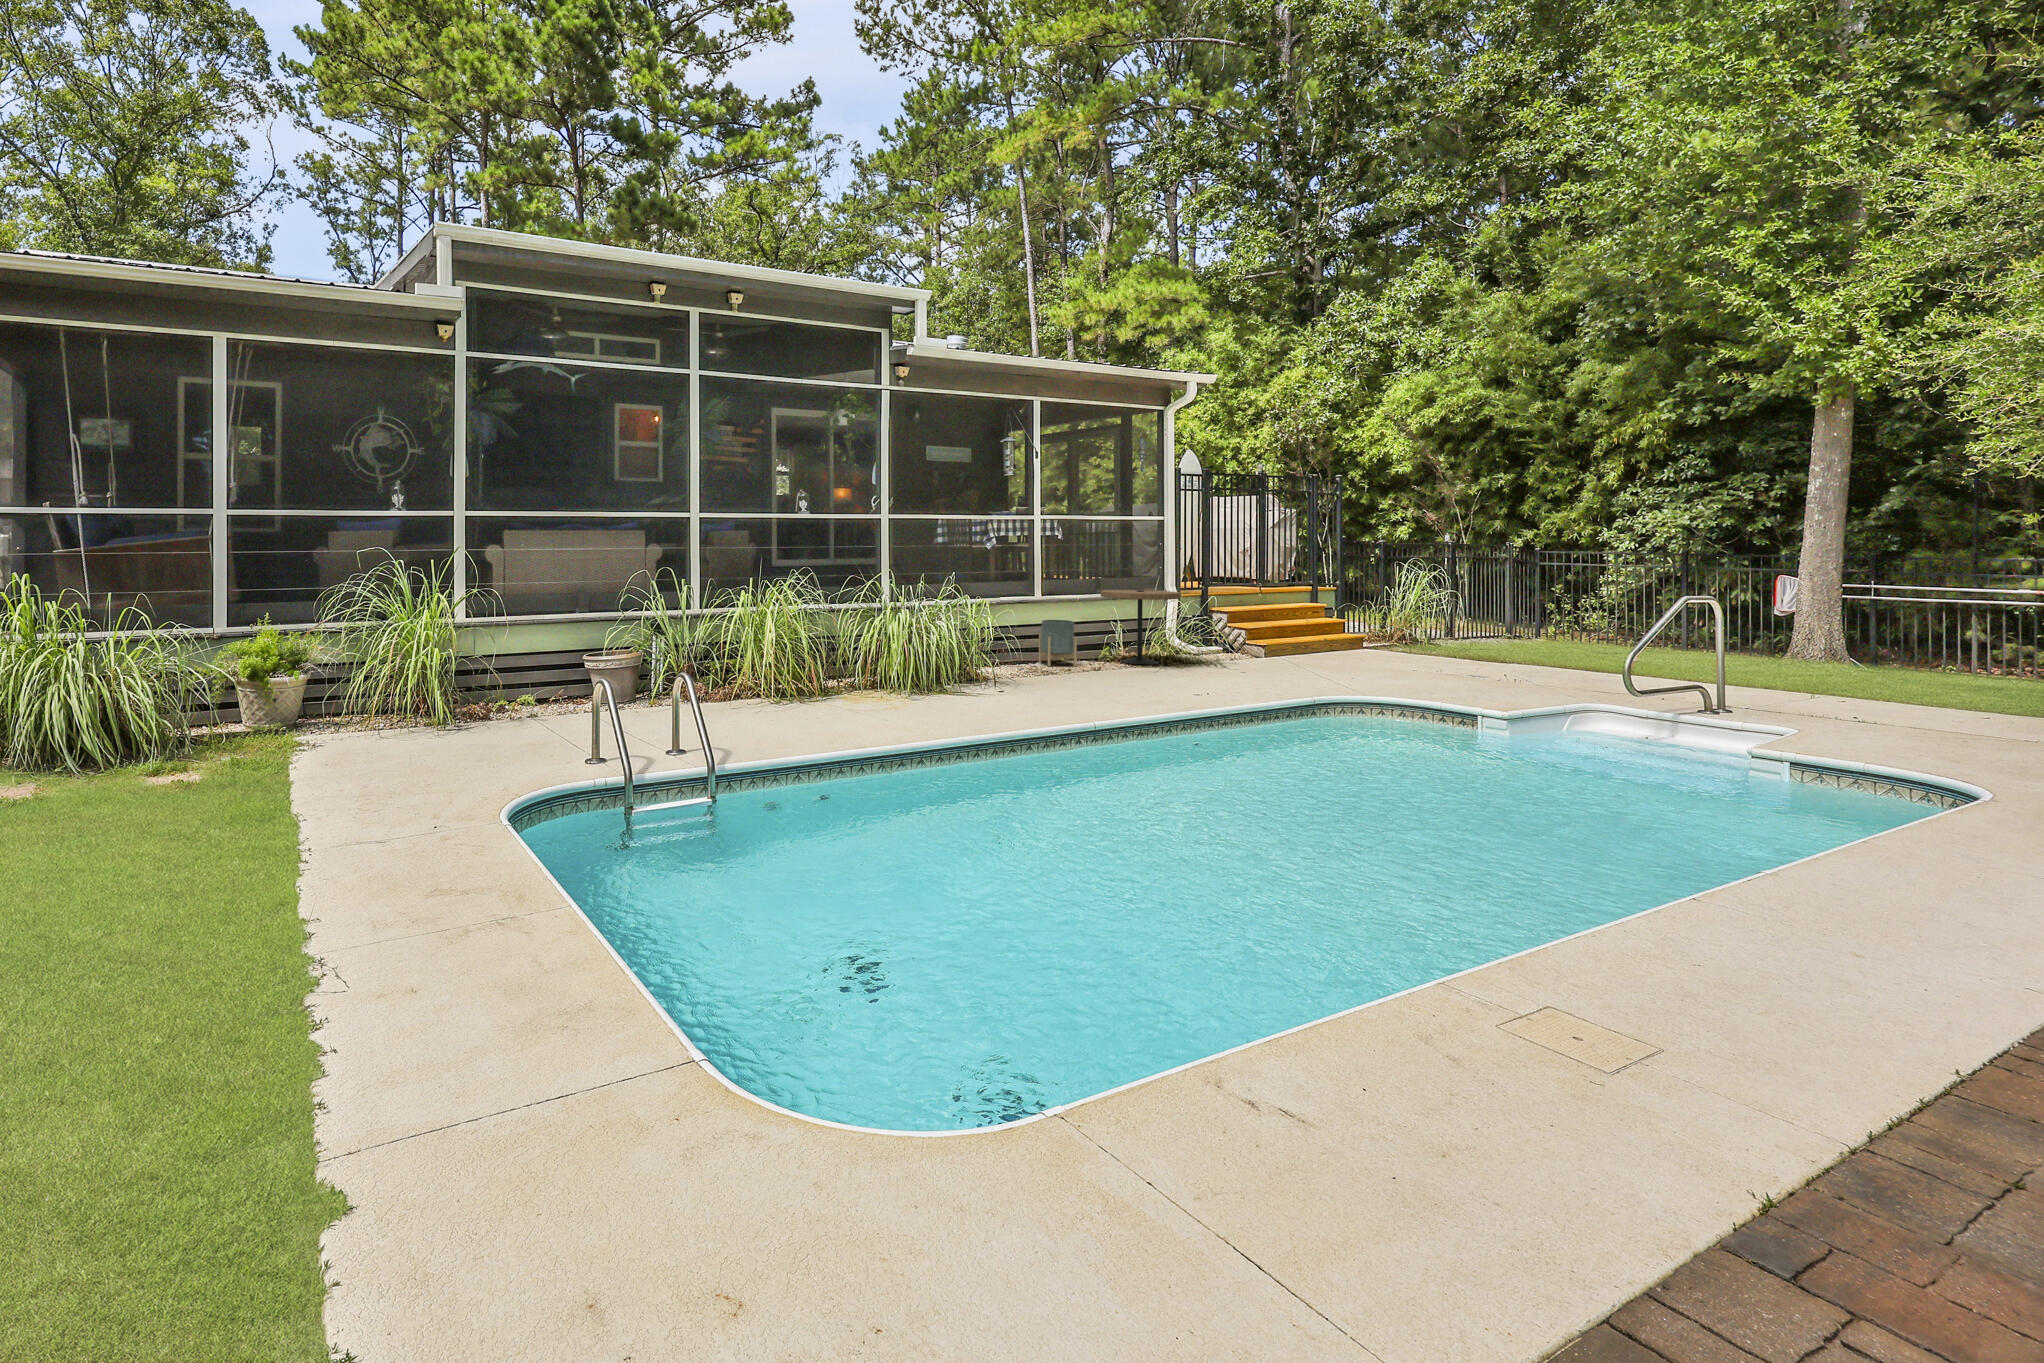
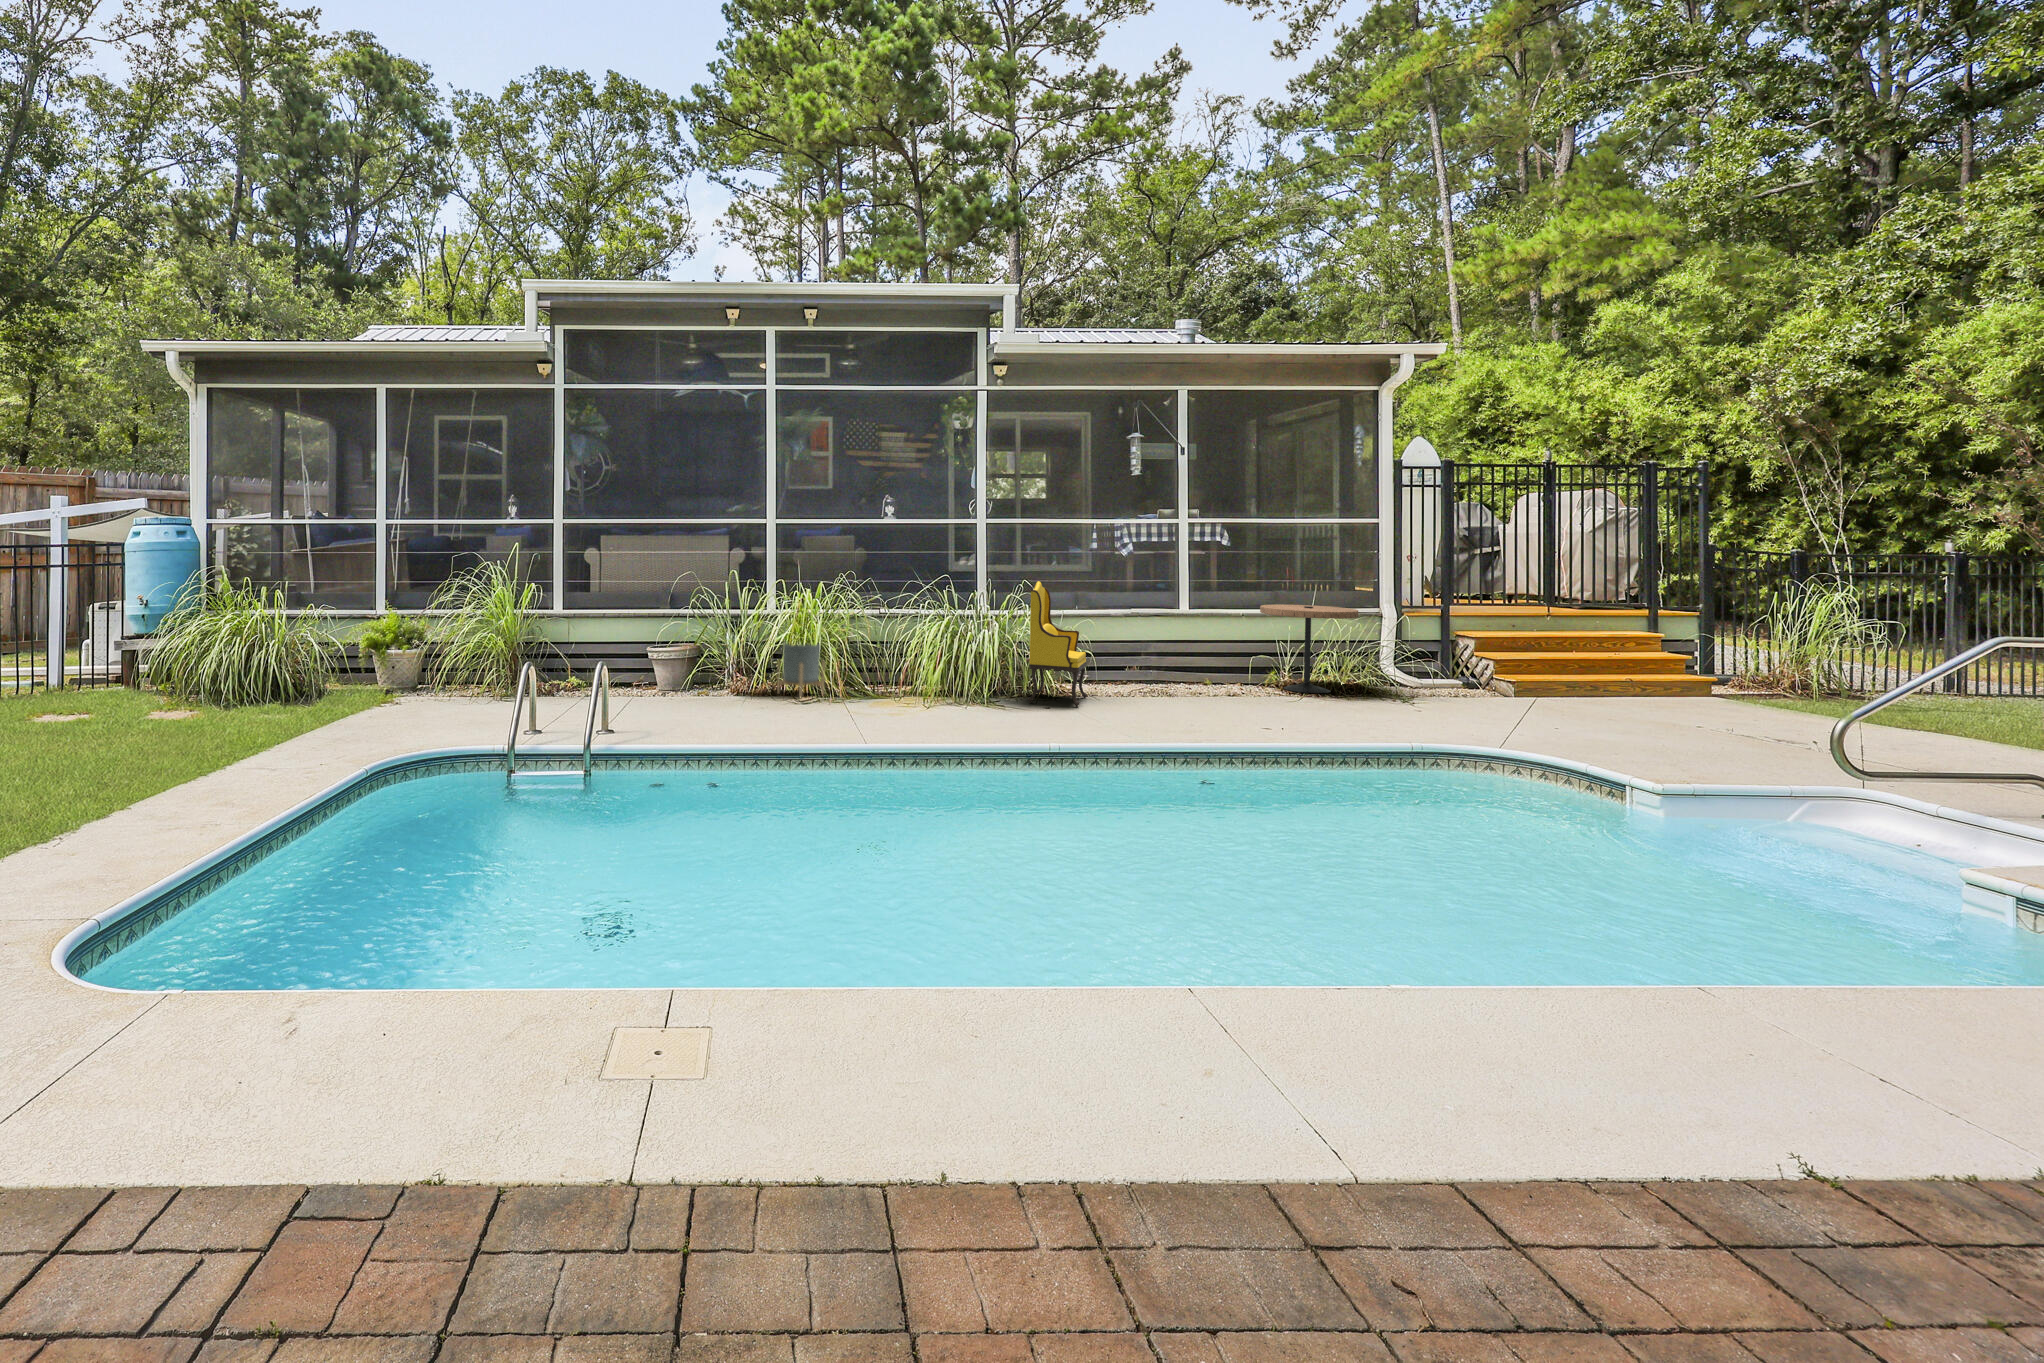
armchair: none [964,573,1027,691] -> present [1028,581,1087,707]
planter: present [1039,620,1077,666] -> present [777,643,825,697]

